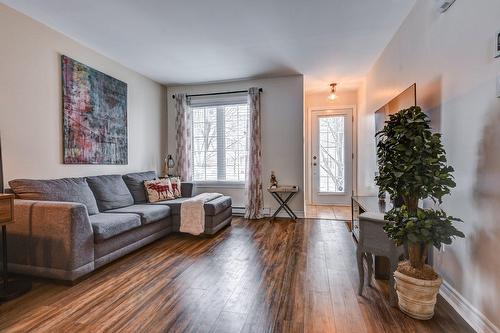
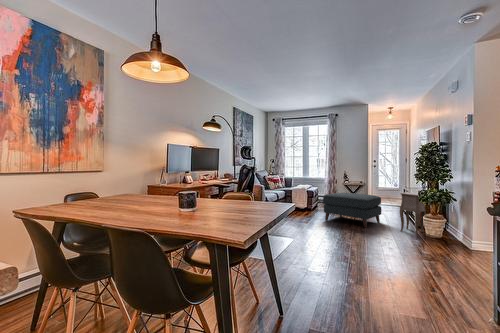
ottoman: none [217,210,321,289] -> present [323,193,381,228]

